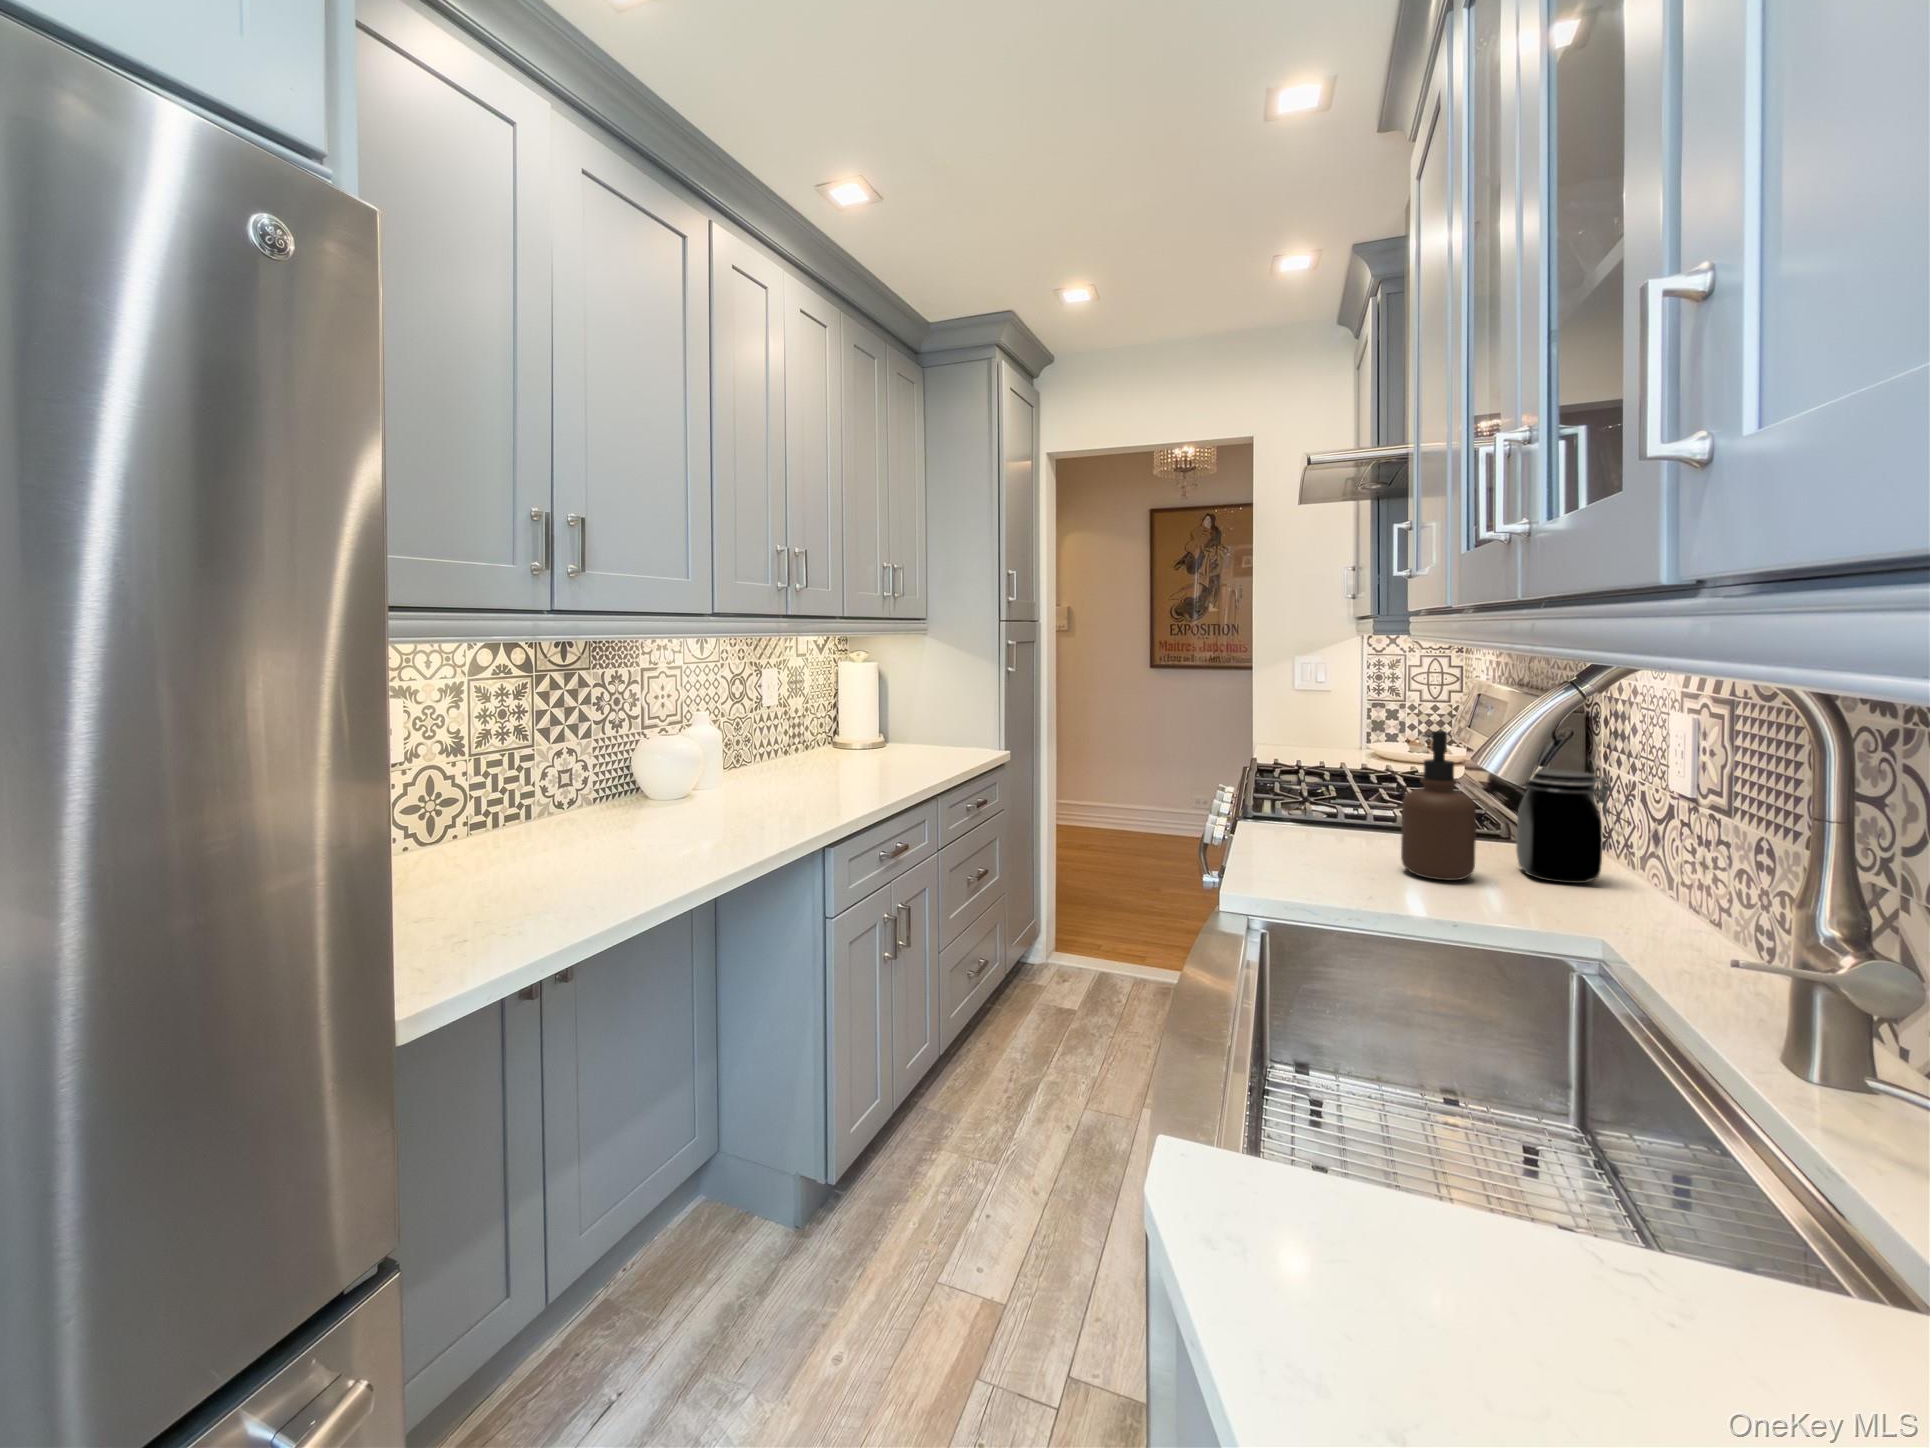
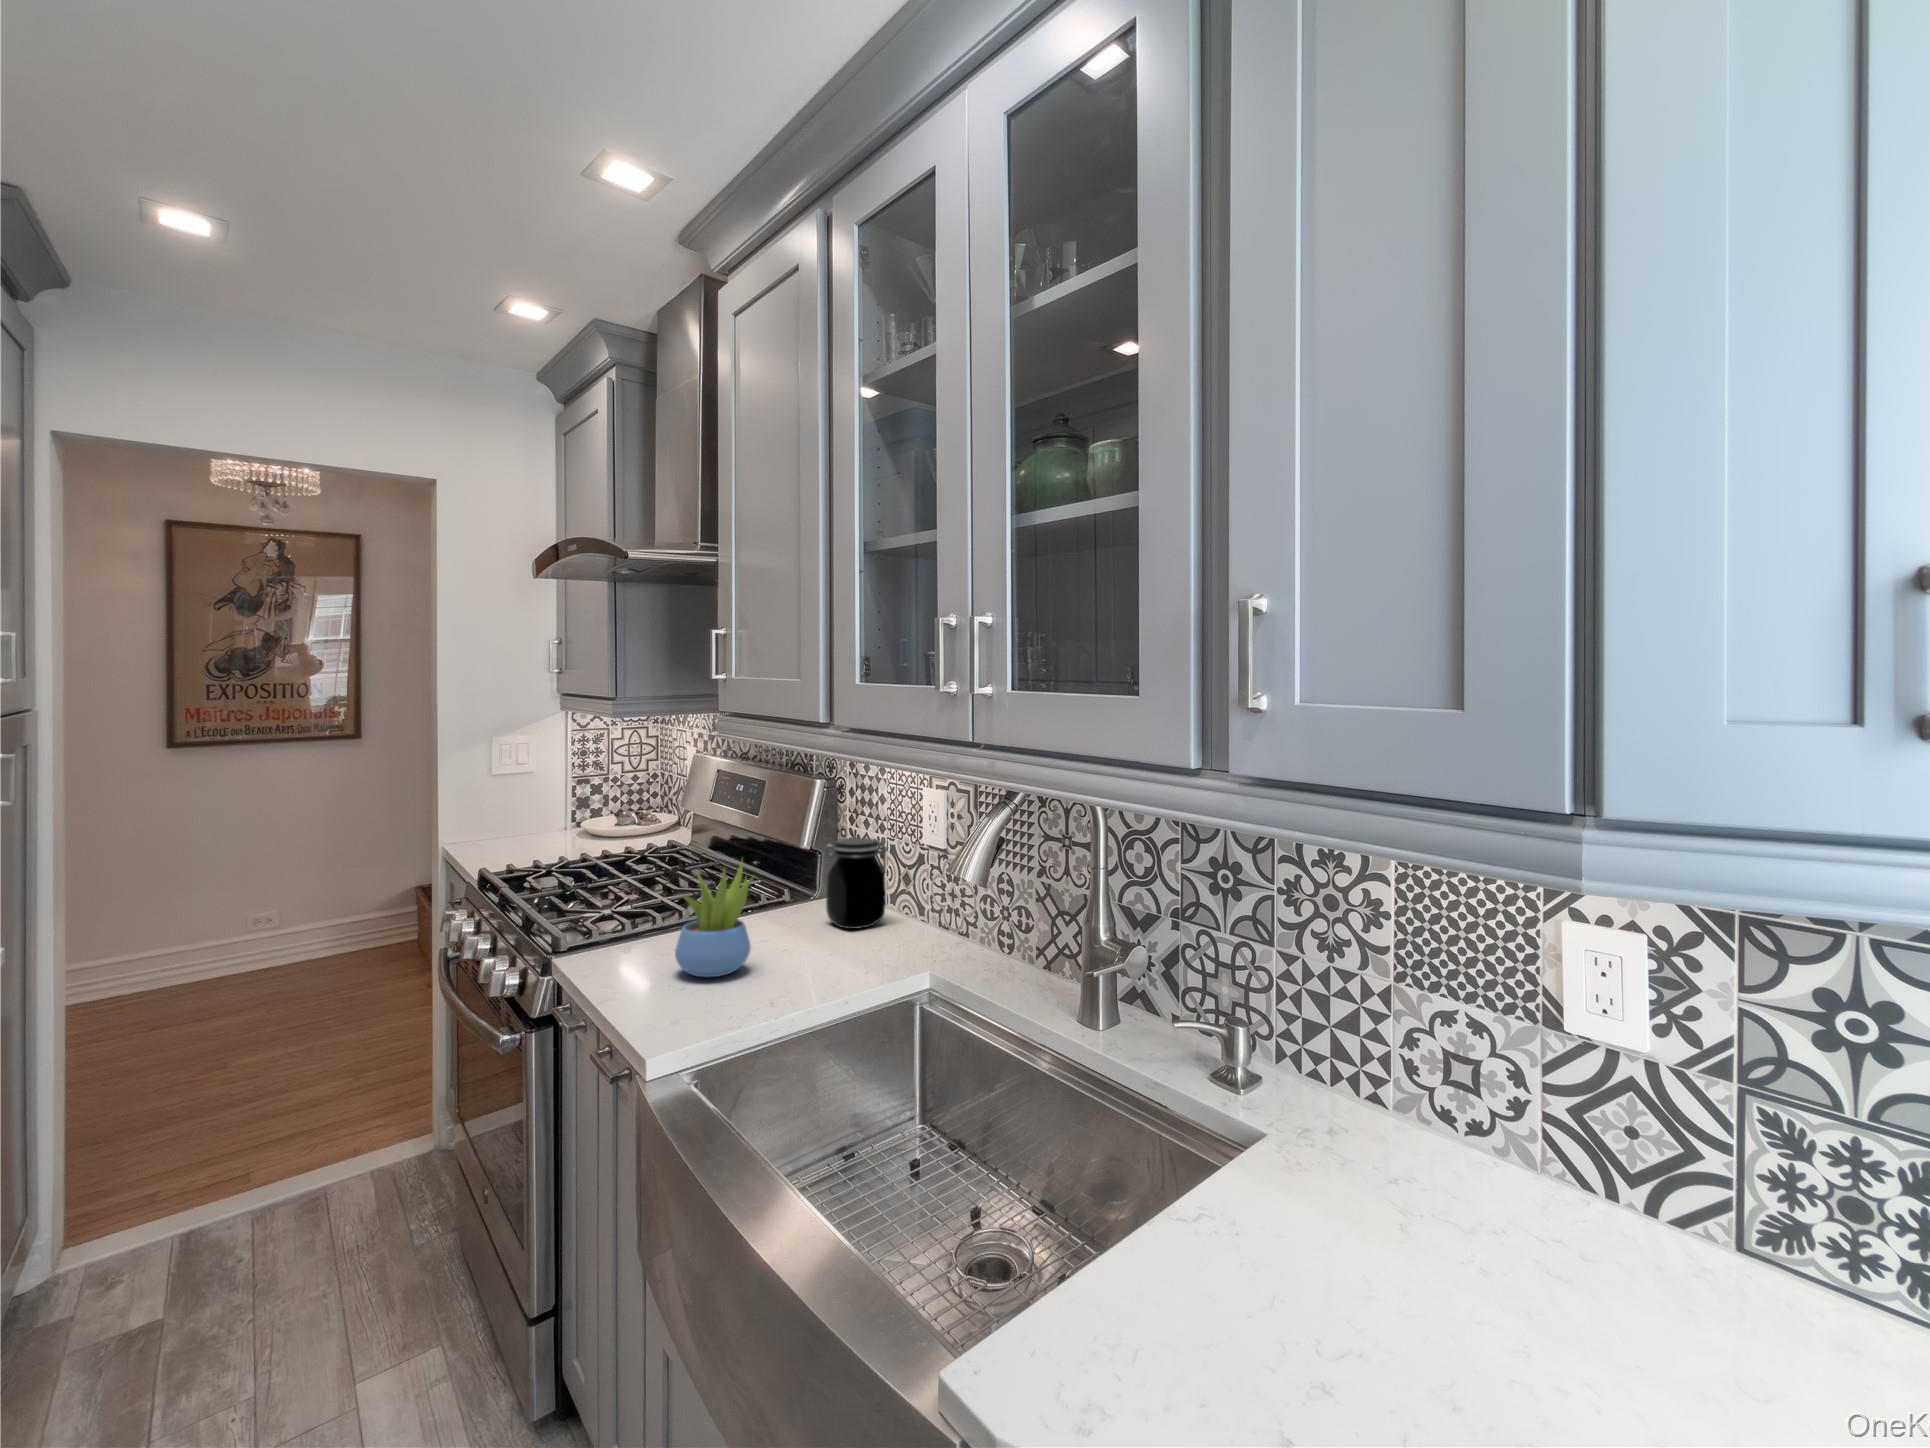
soap dispenser: present [1401,731,1476,880] -> none [763,819,819,950]
succulent plant: none [1278,762,1360,879] -> present [675,861,752,977]

